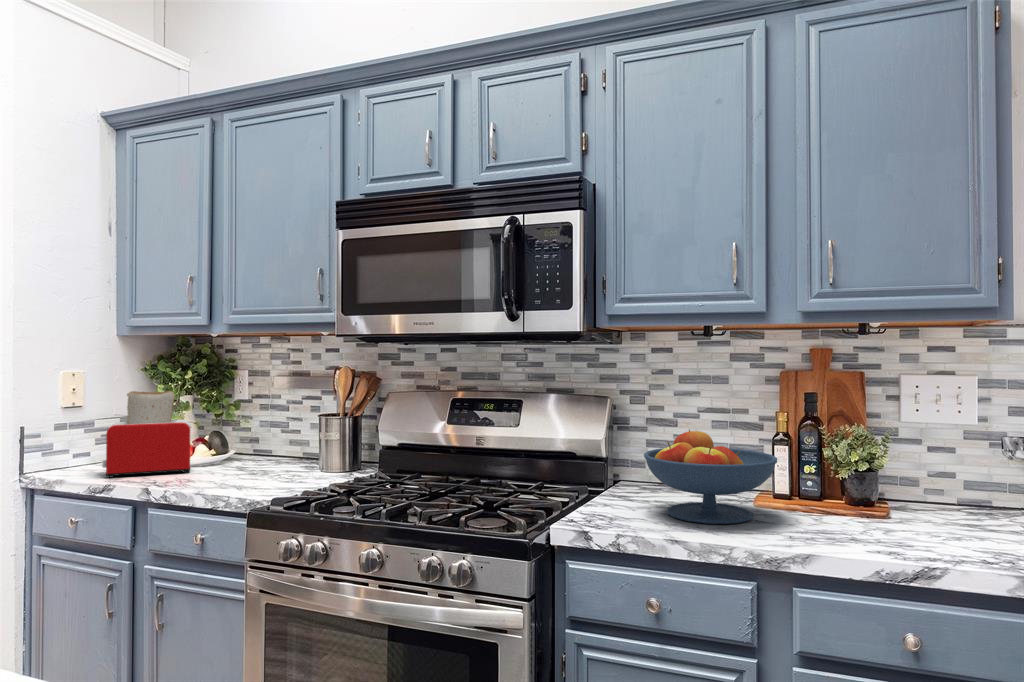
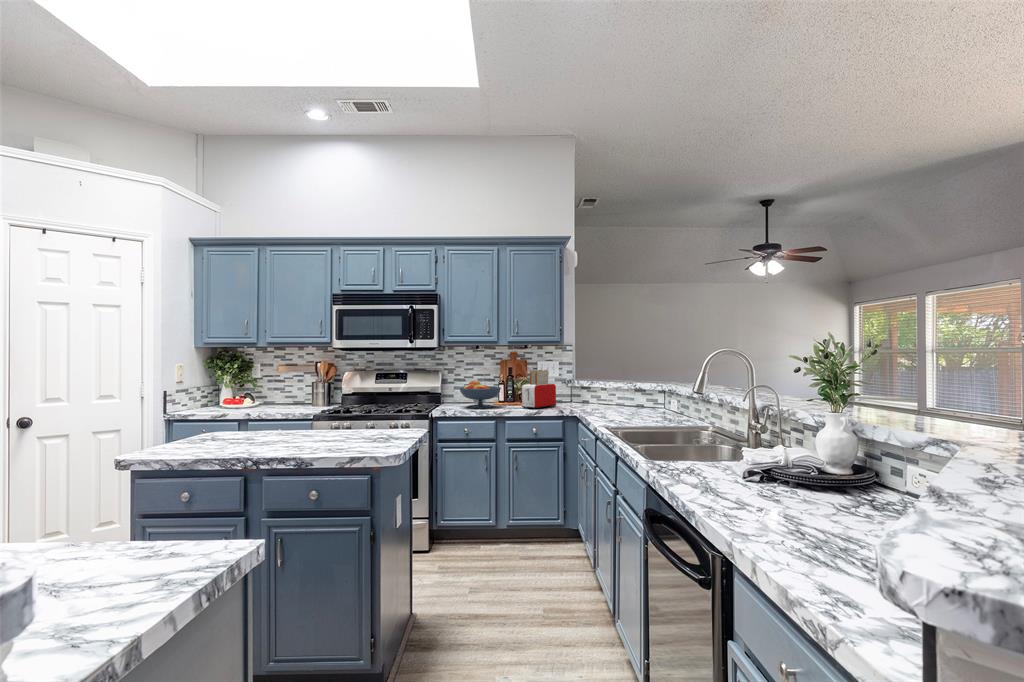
toaster: present [101,391,191,478] -> present [522,370,556,409]

